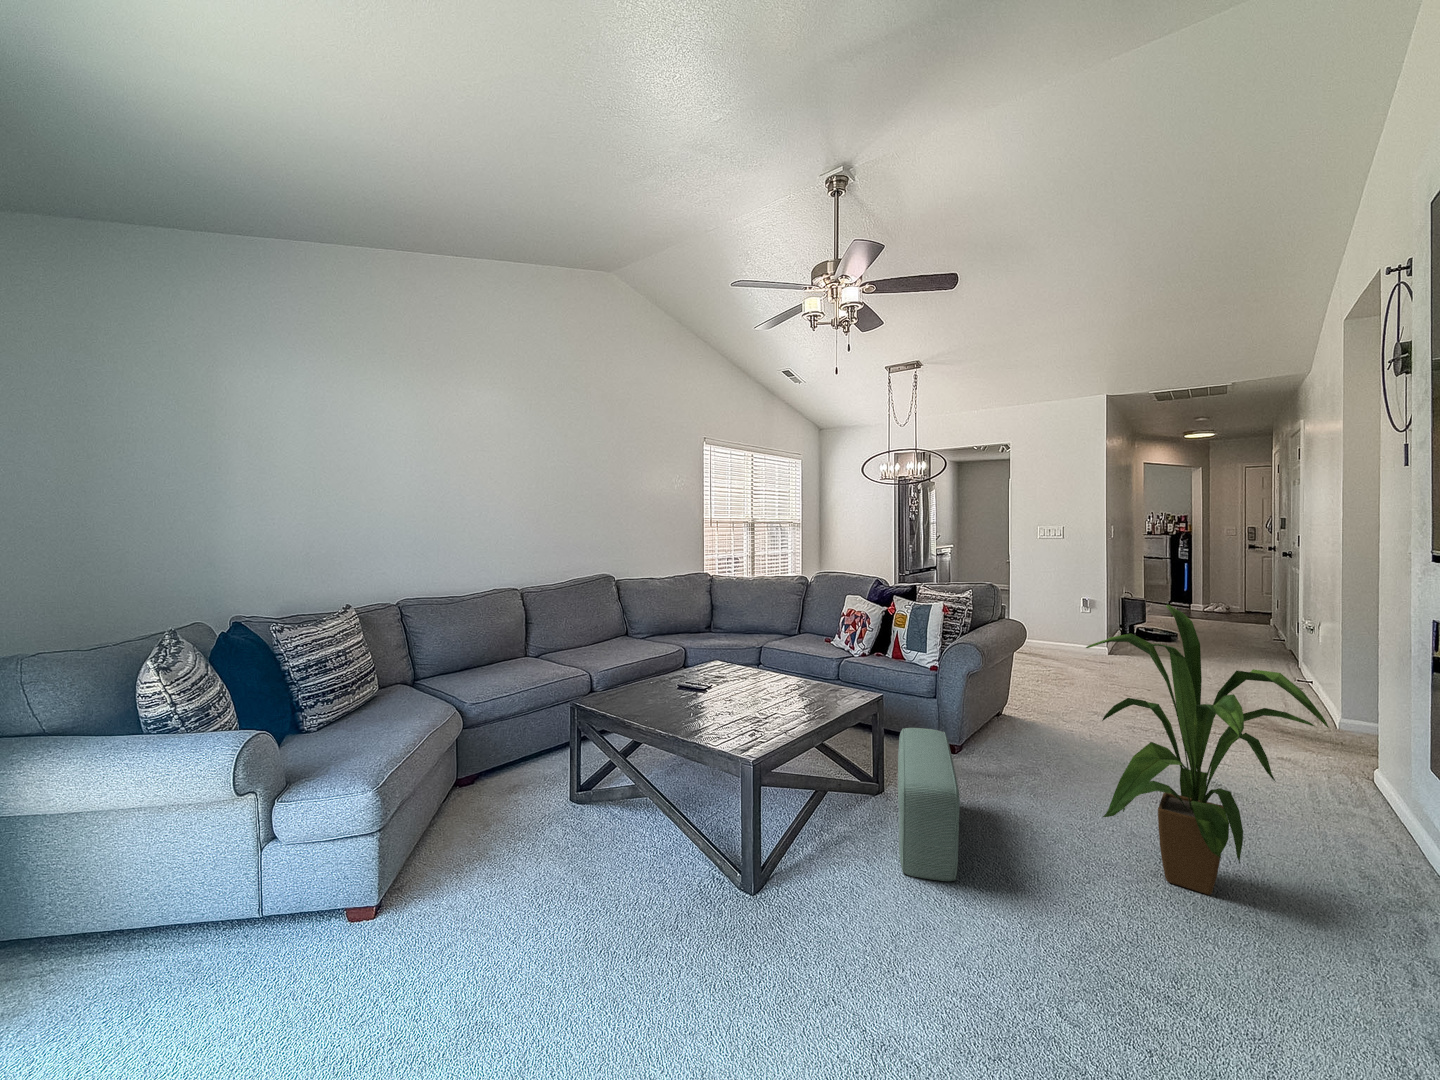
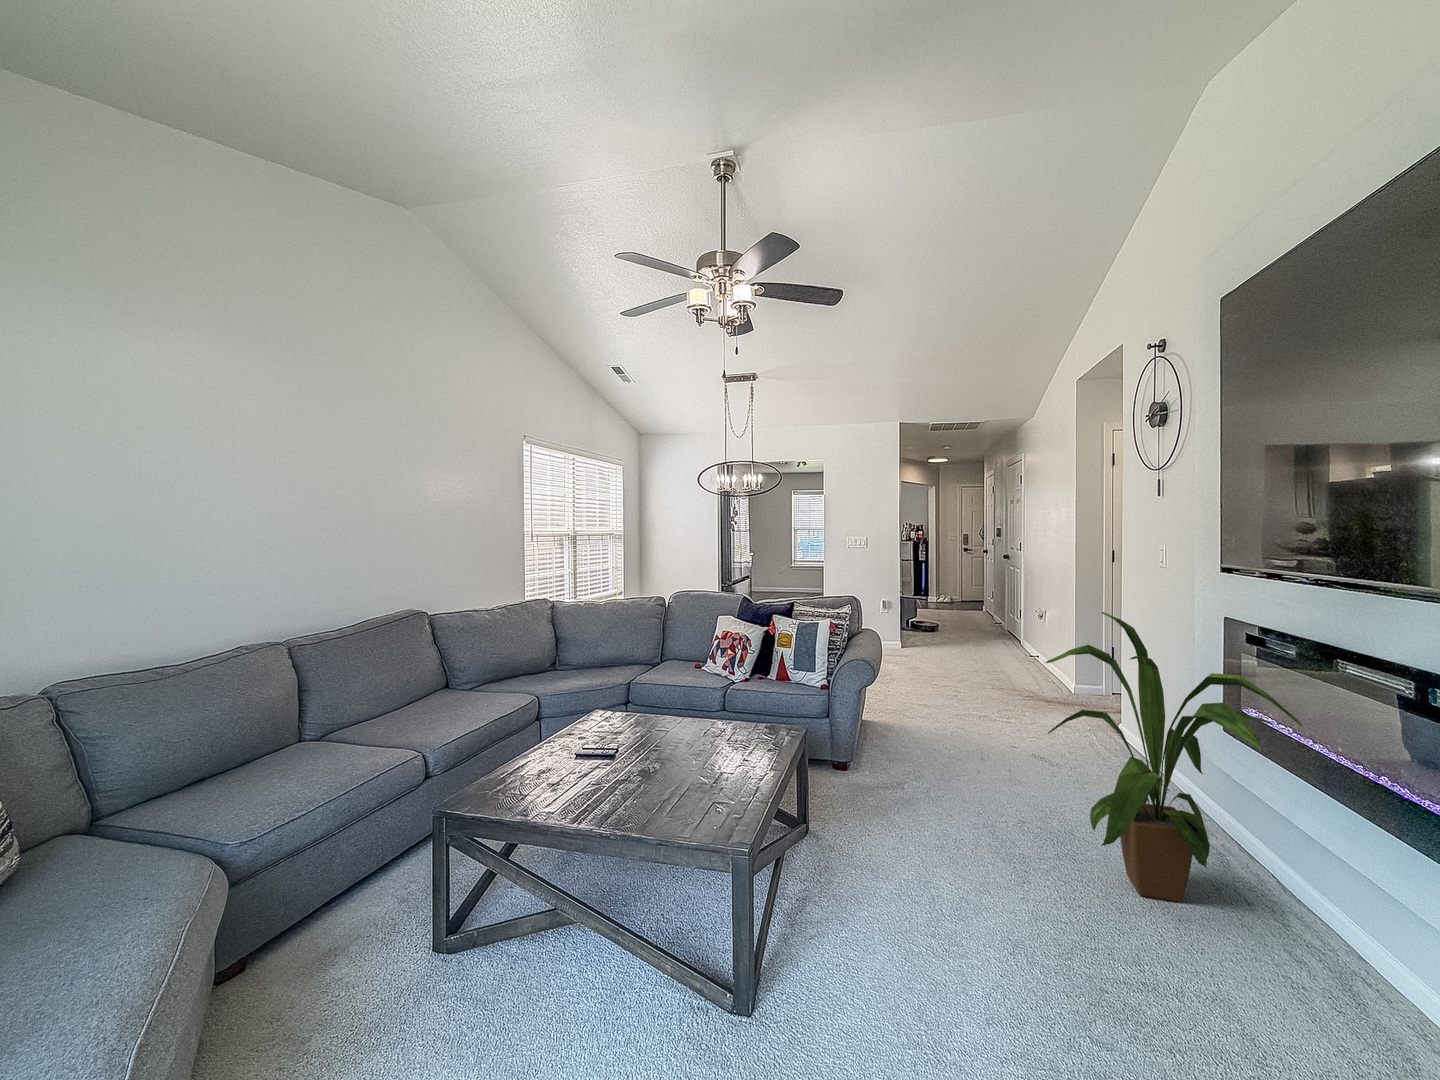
pouf: present [898,728,960,881] -> none [848,766,980,964]

